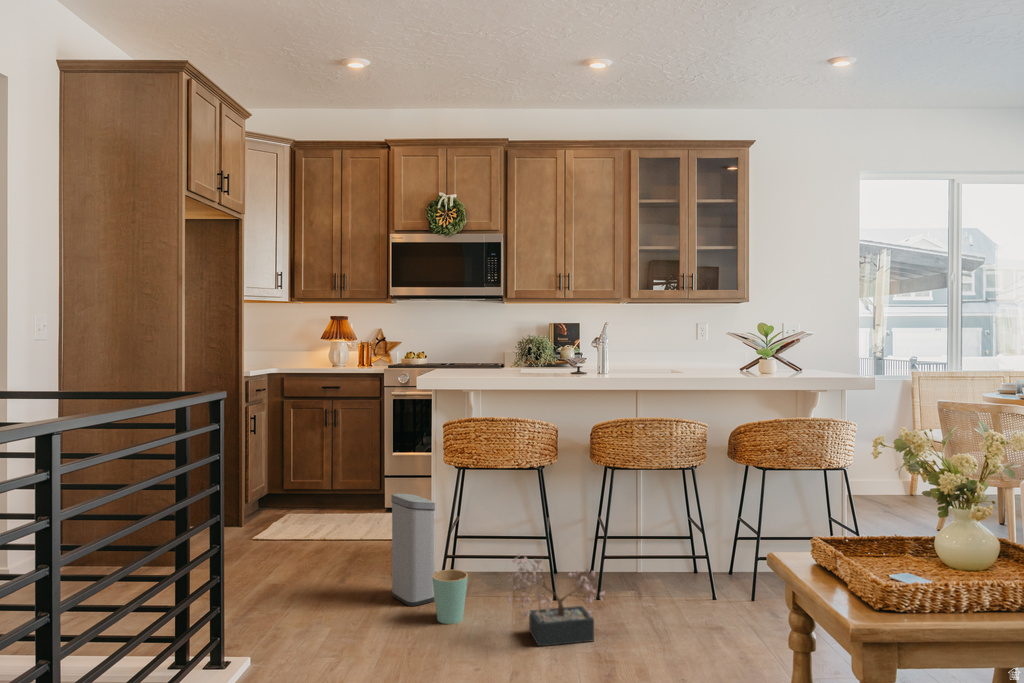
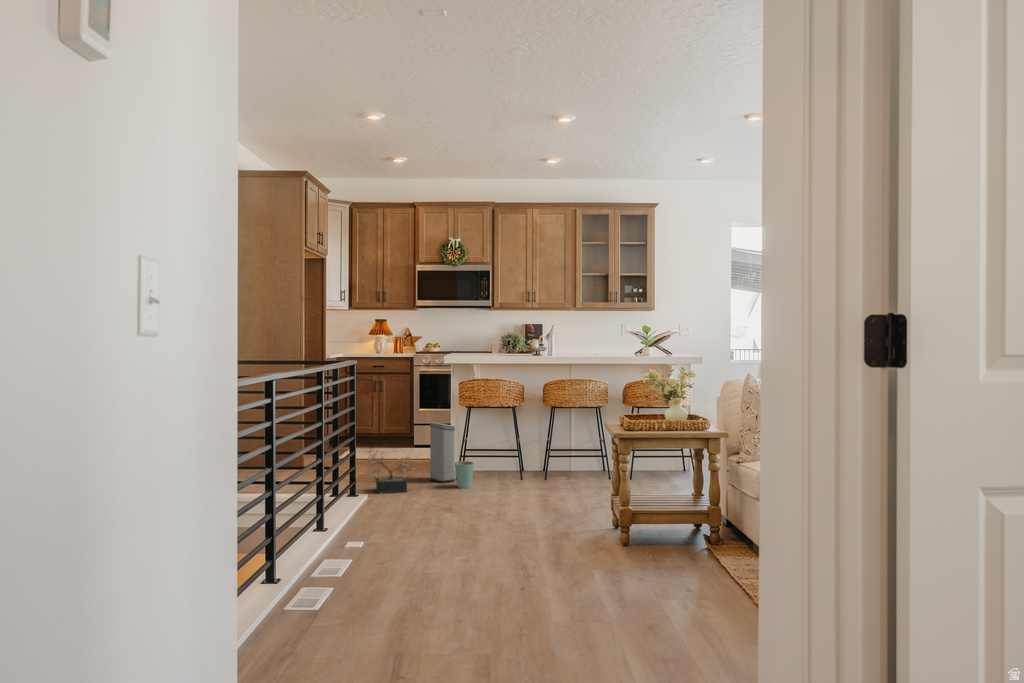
decorative plant: present [506,555,605,646] -> present [363,449,415,493]

